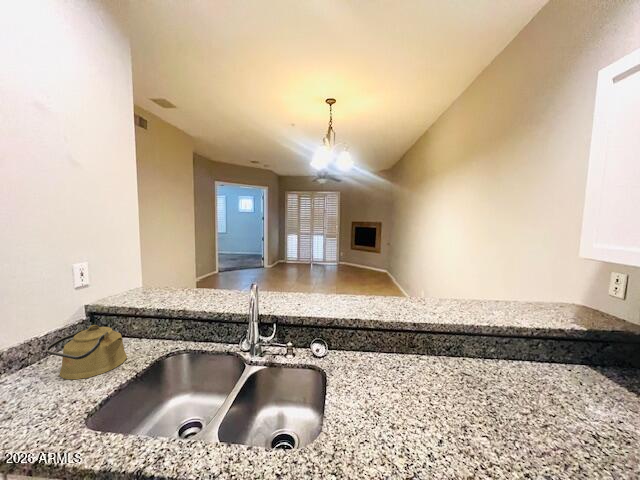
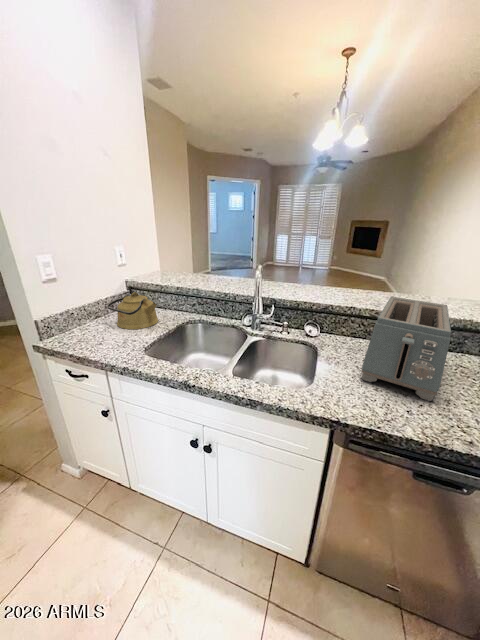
toaster: none [373,307,454,434] -> present [362,297,451,401]

